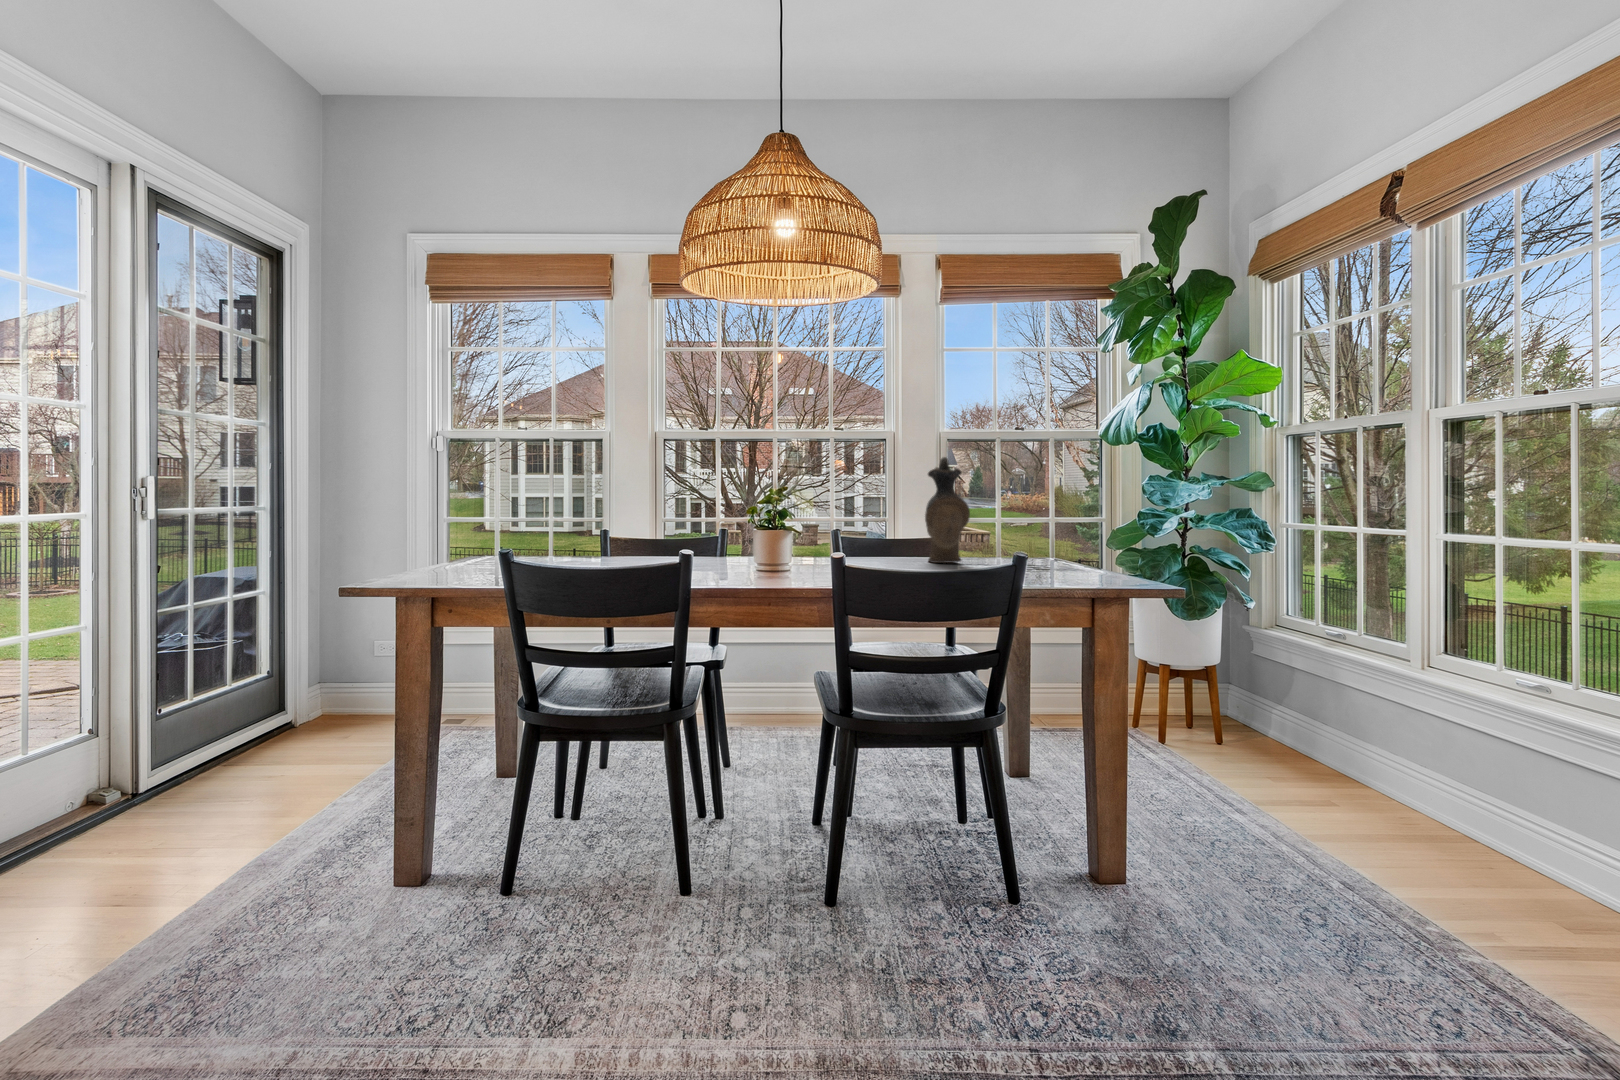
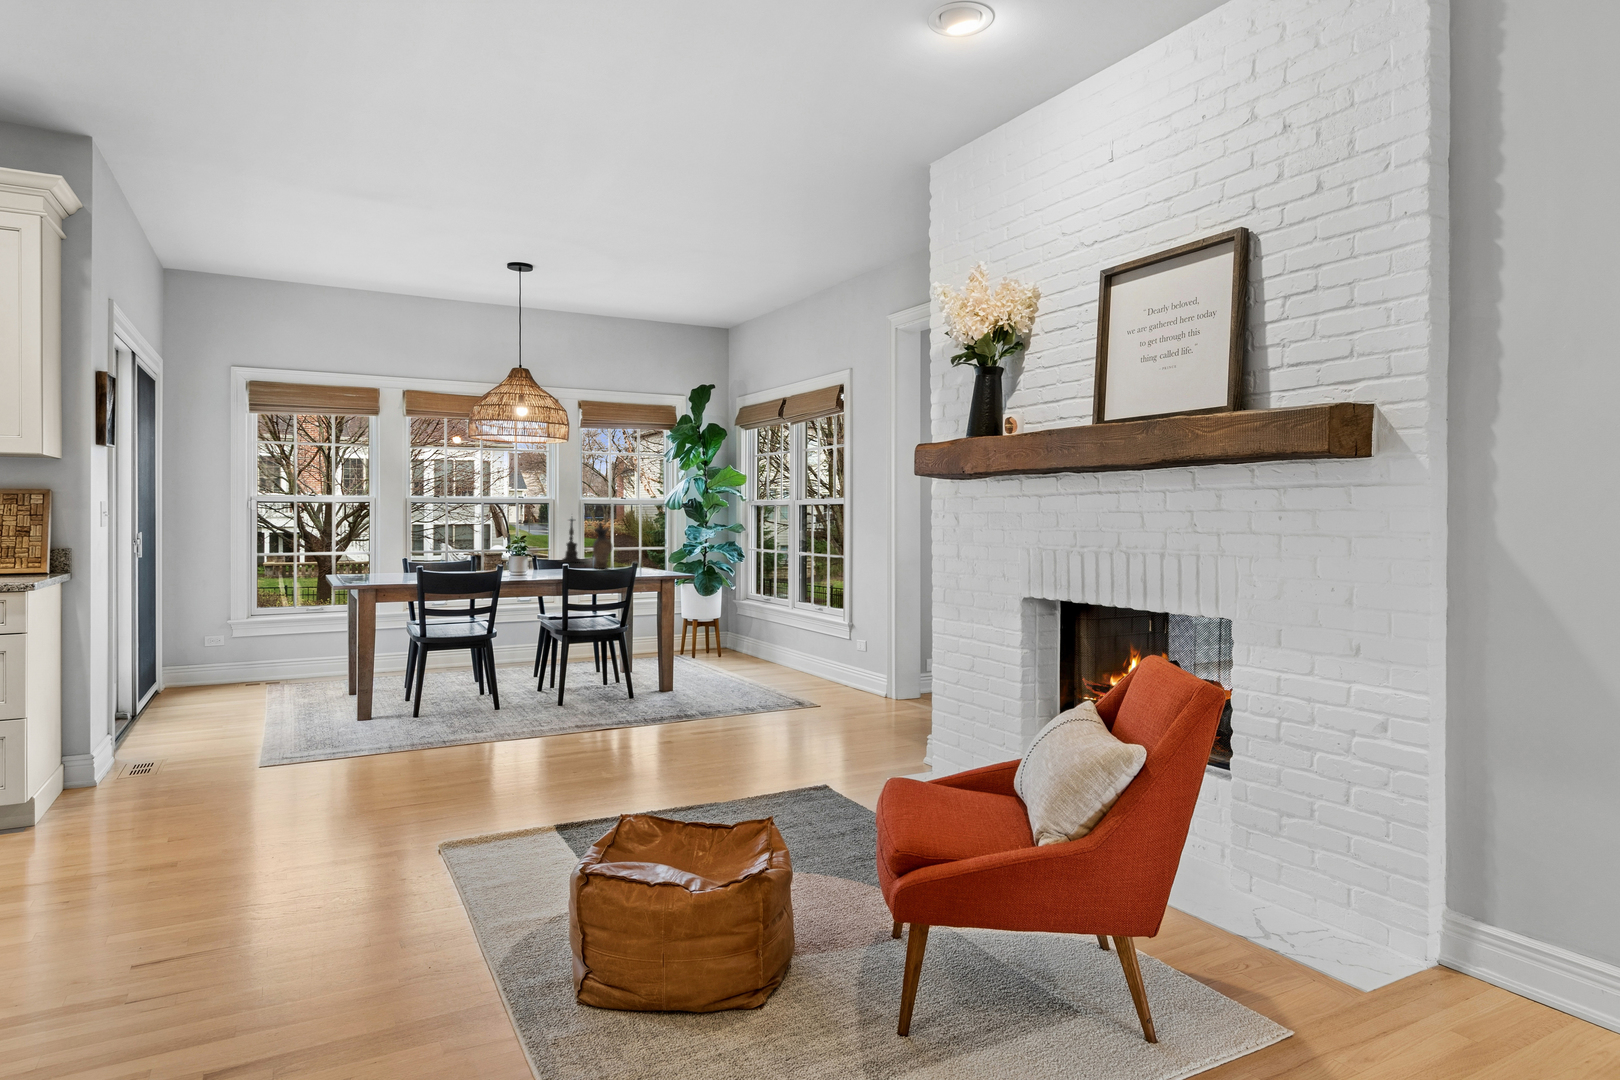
candle holder: none [872,447,929,548] -> present [562,519,580,562]

